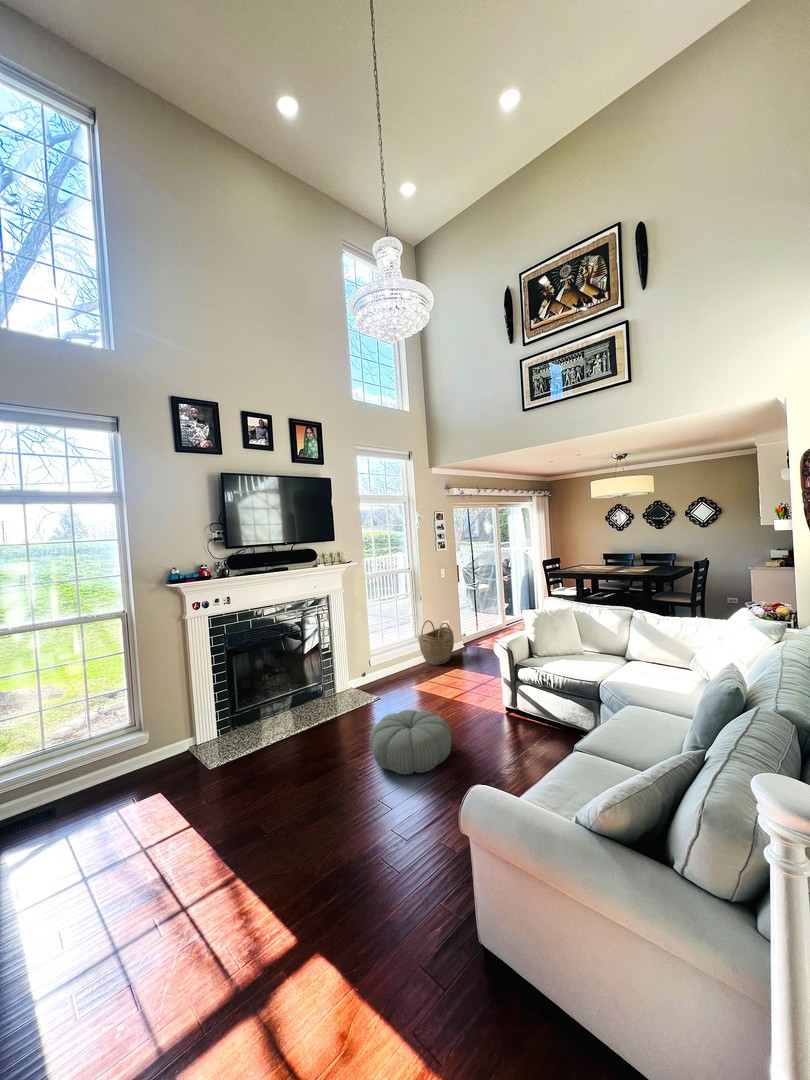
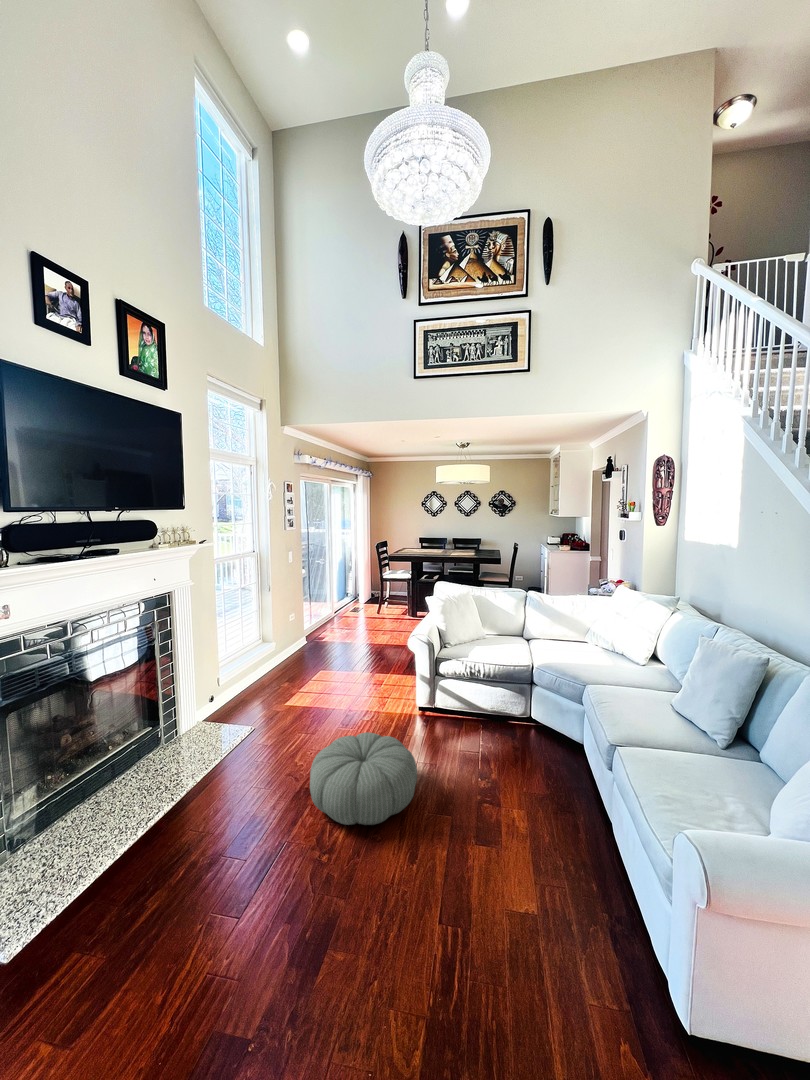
woven basket: present [419,620,454,665] -> none [272,619,313,674]

